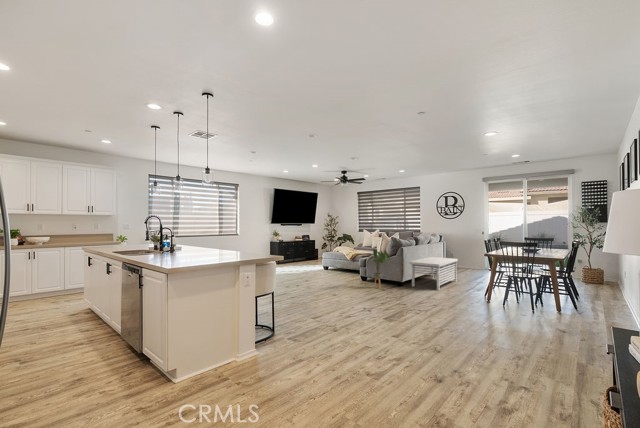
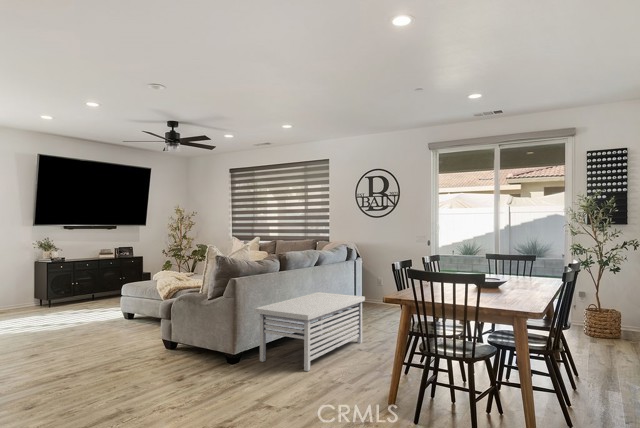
house plant: present [368,249,390,288] -> none [155,283,211,372]

